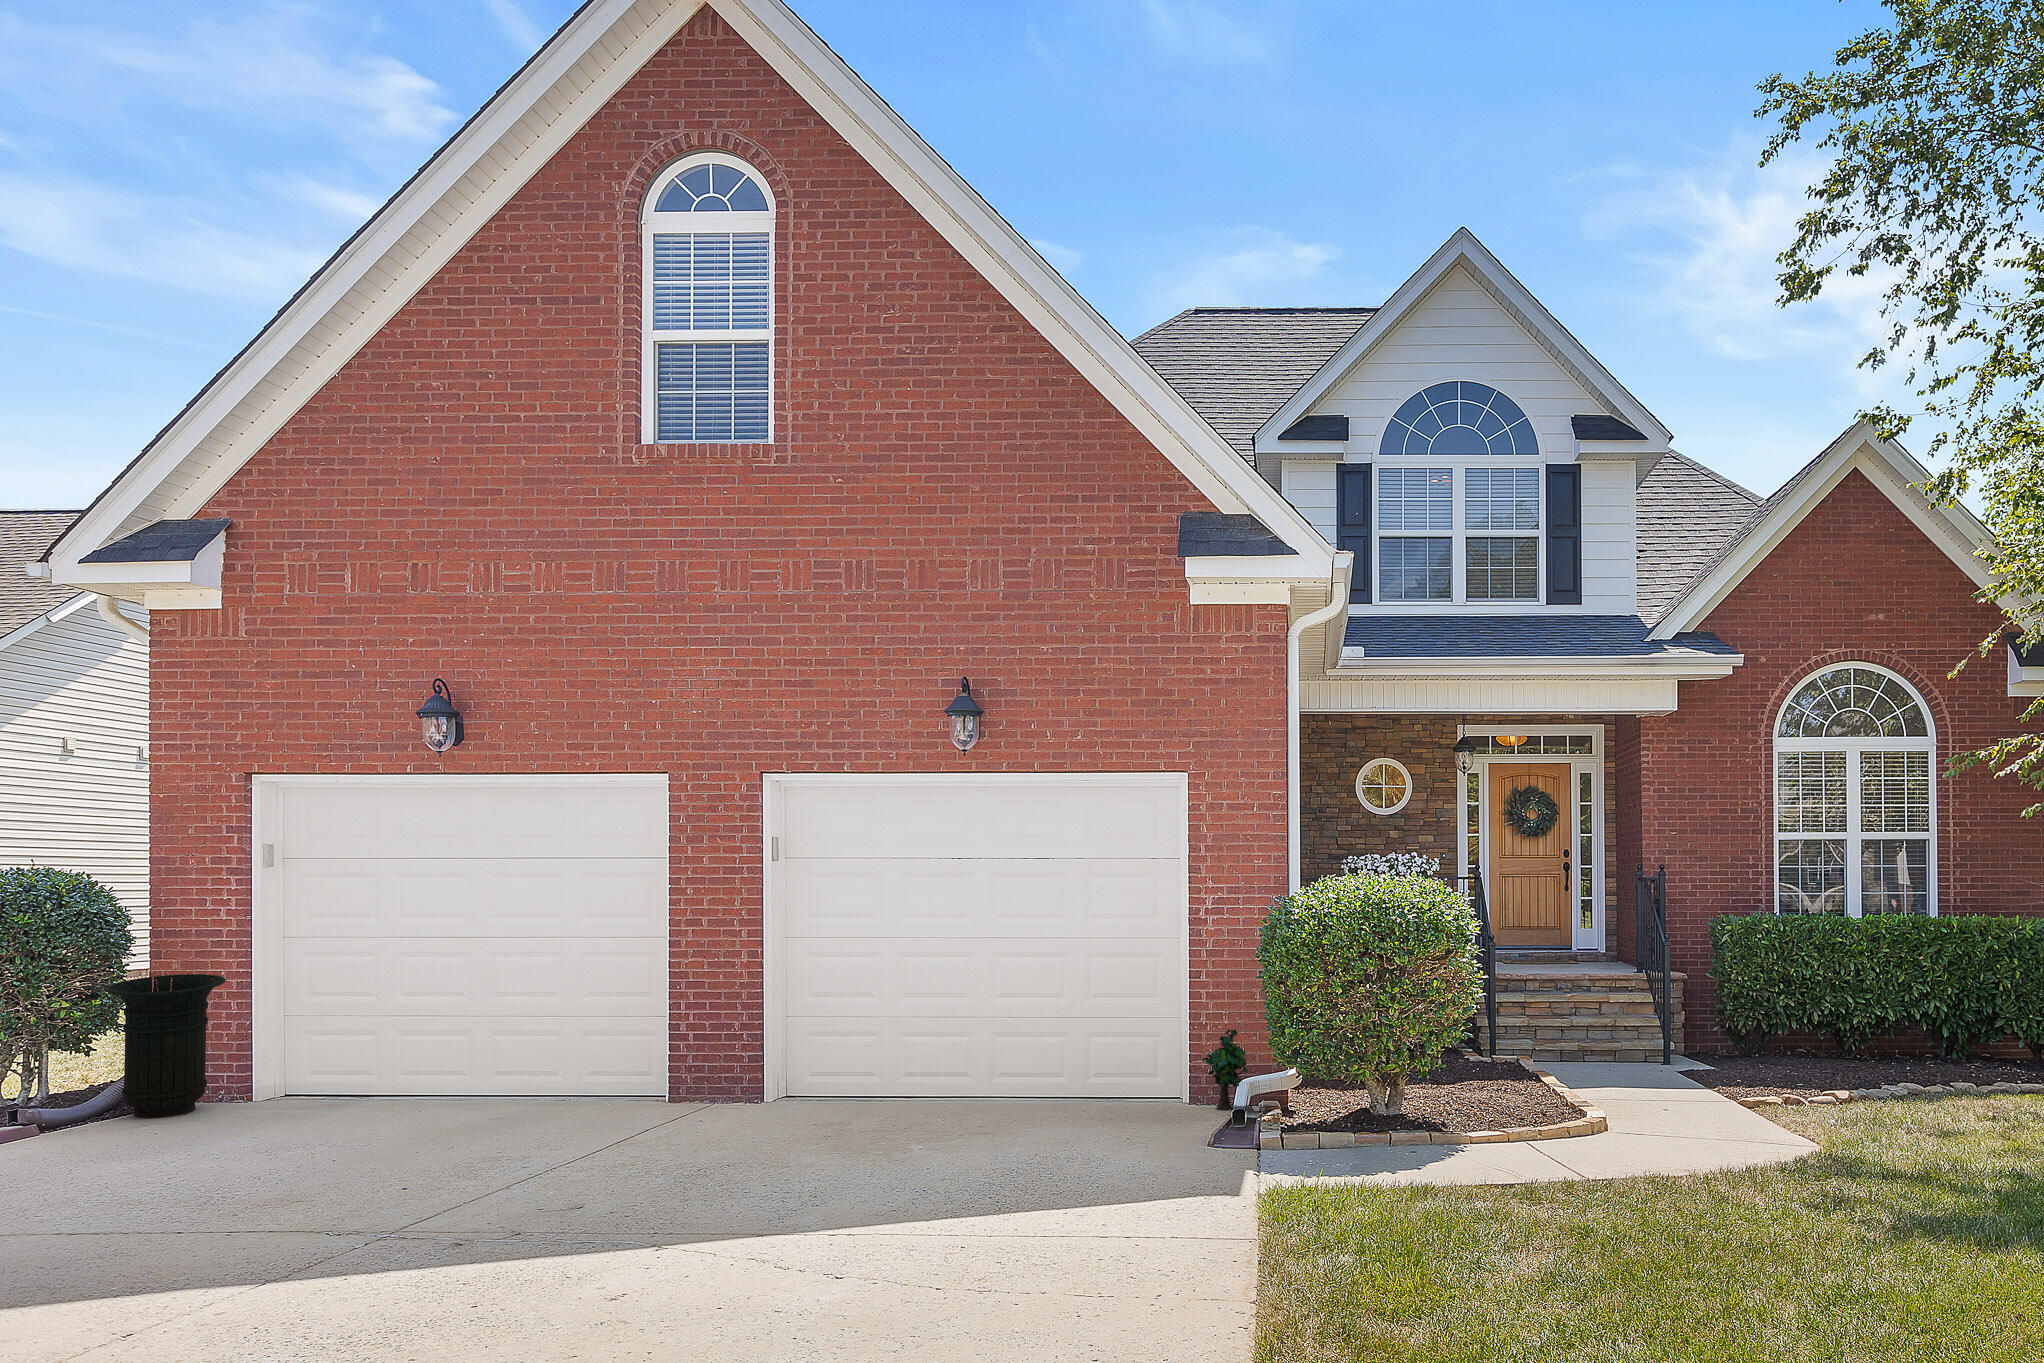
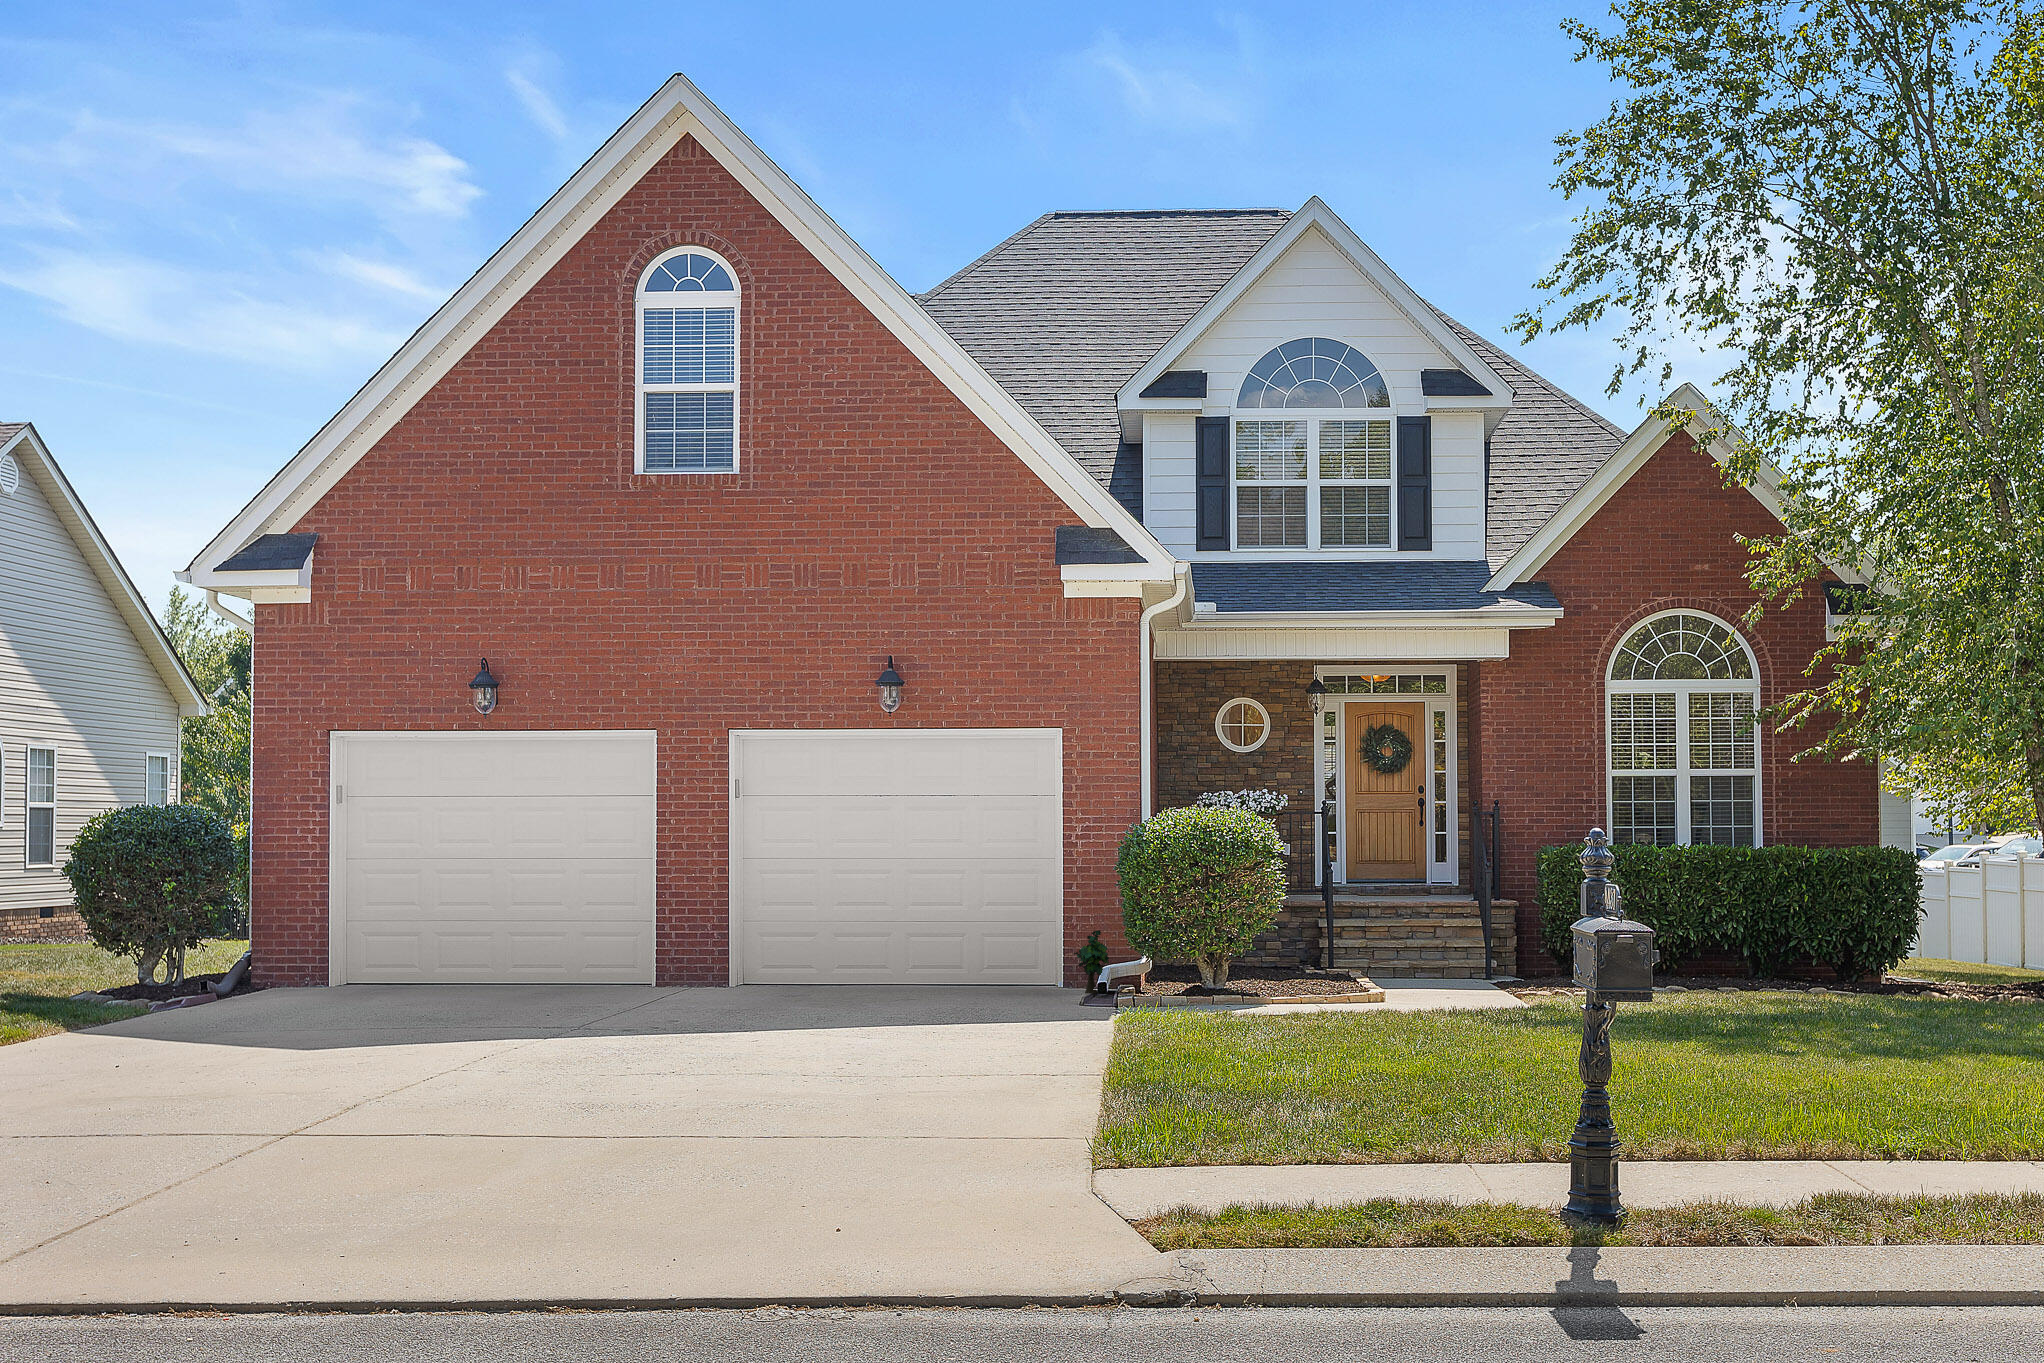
trash can: present [106,974,226,1118] -> none [227,890,316,997]

